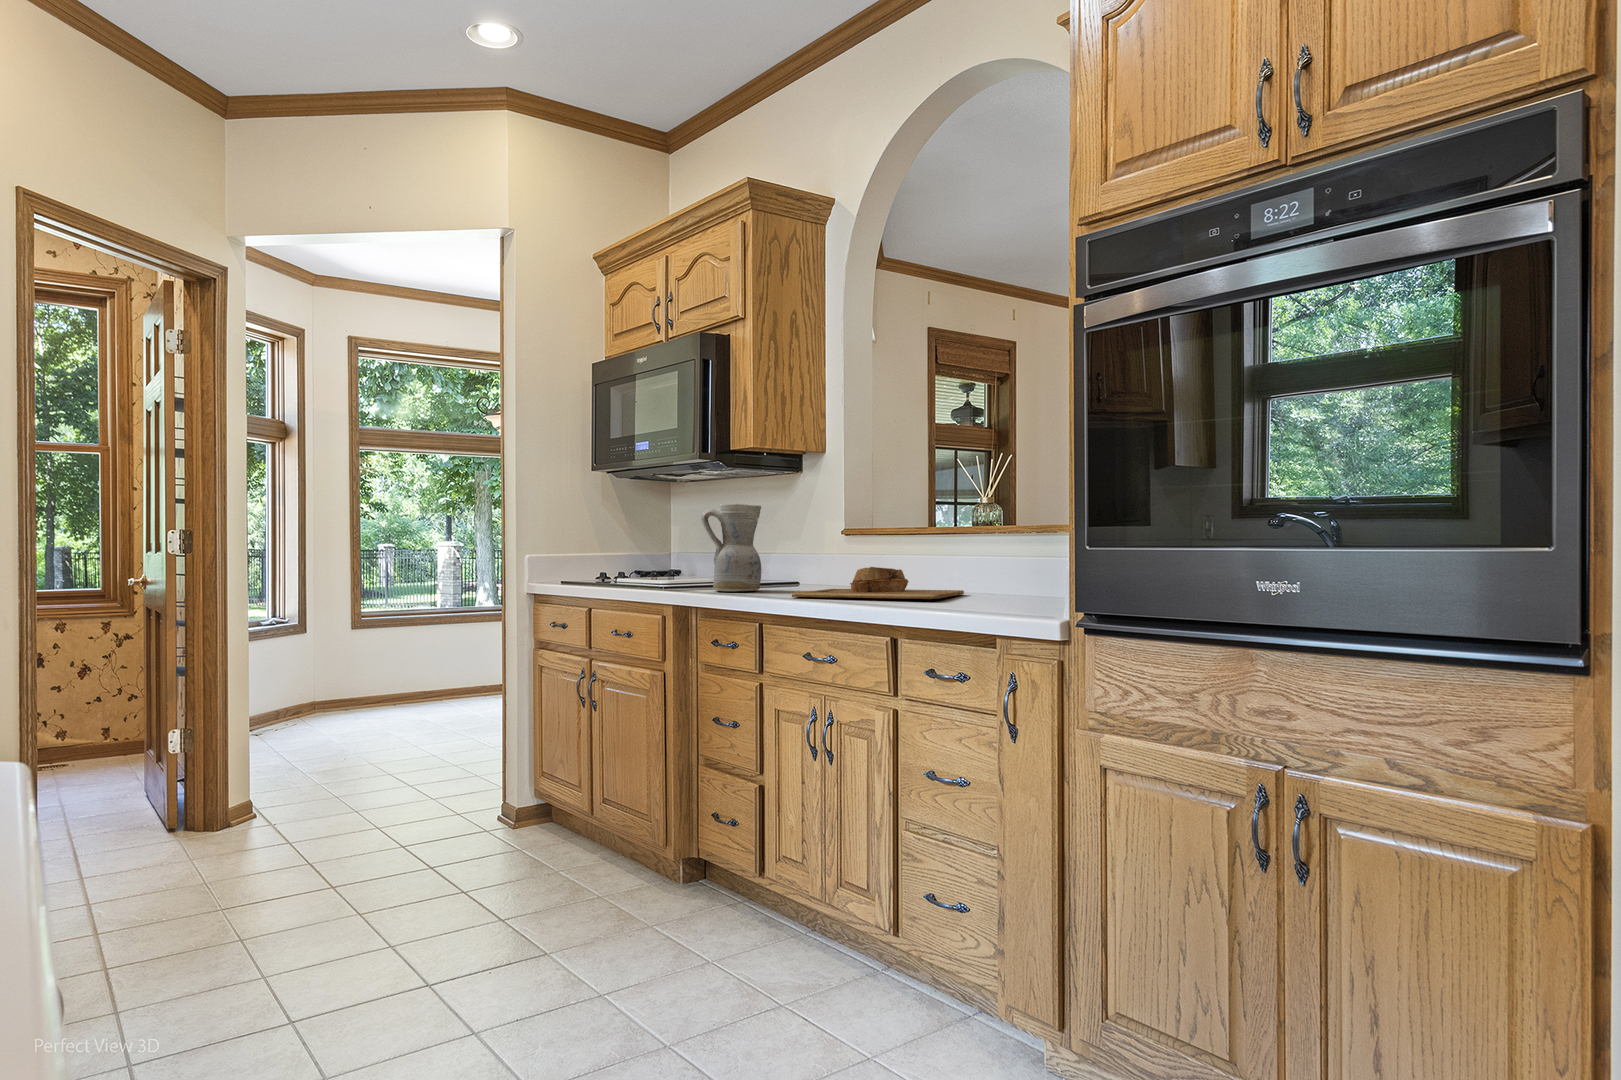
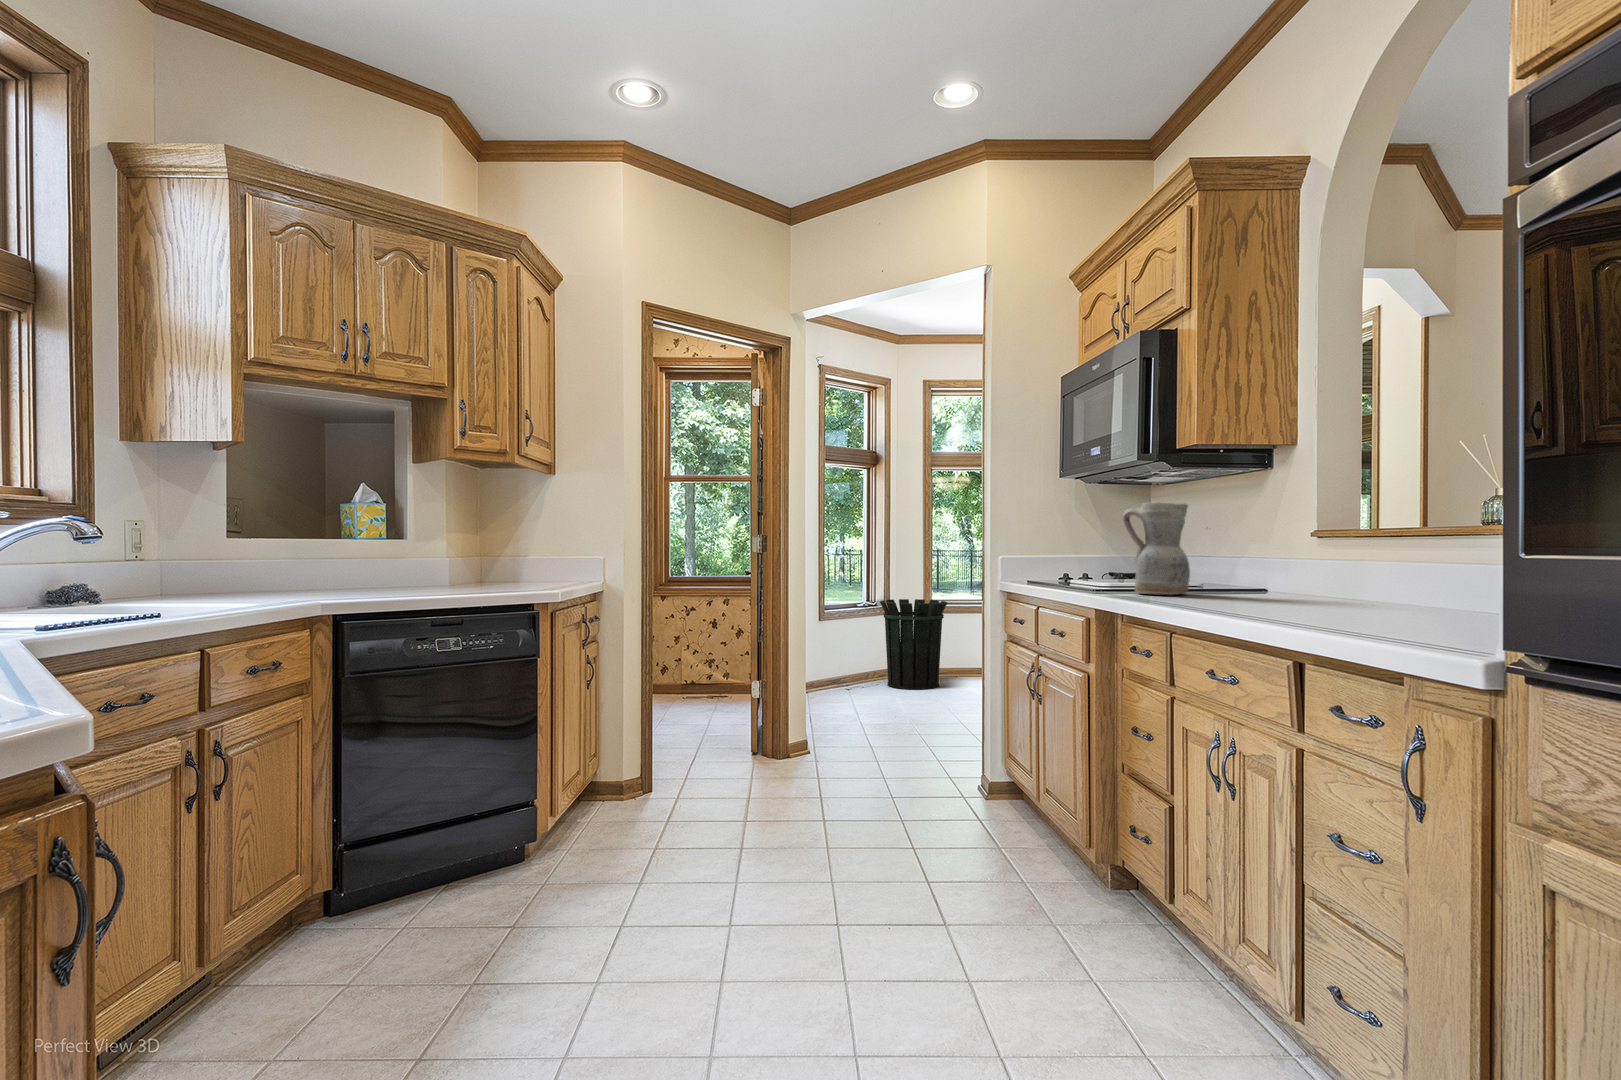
cutting board: present [792,567,964,599] -> none [1203,572,1454,615]
waste bin: none [297,613,392,729] -> present [880,599,947,690]

